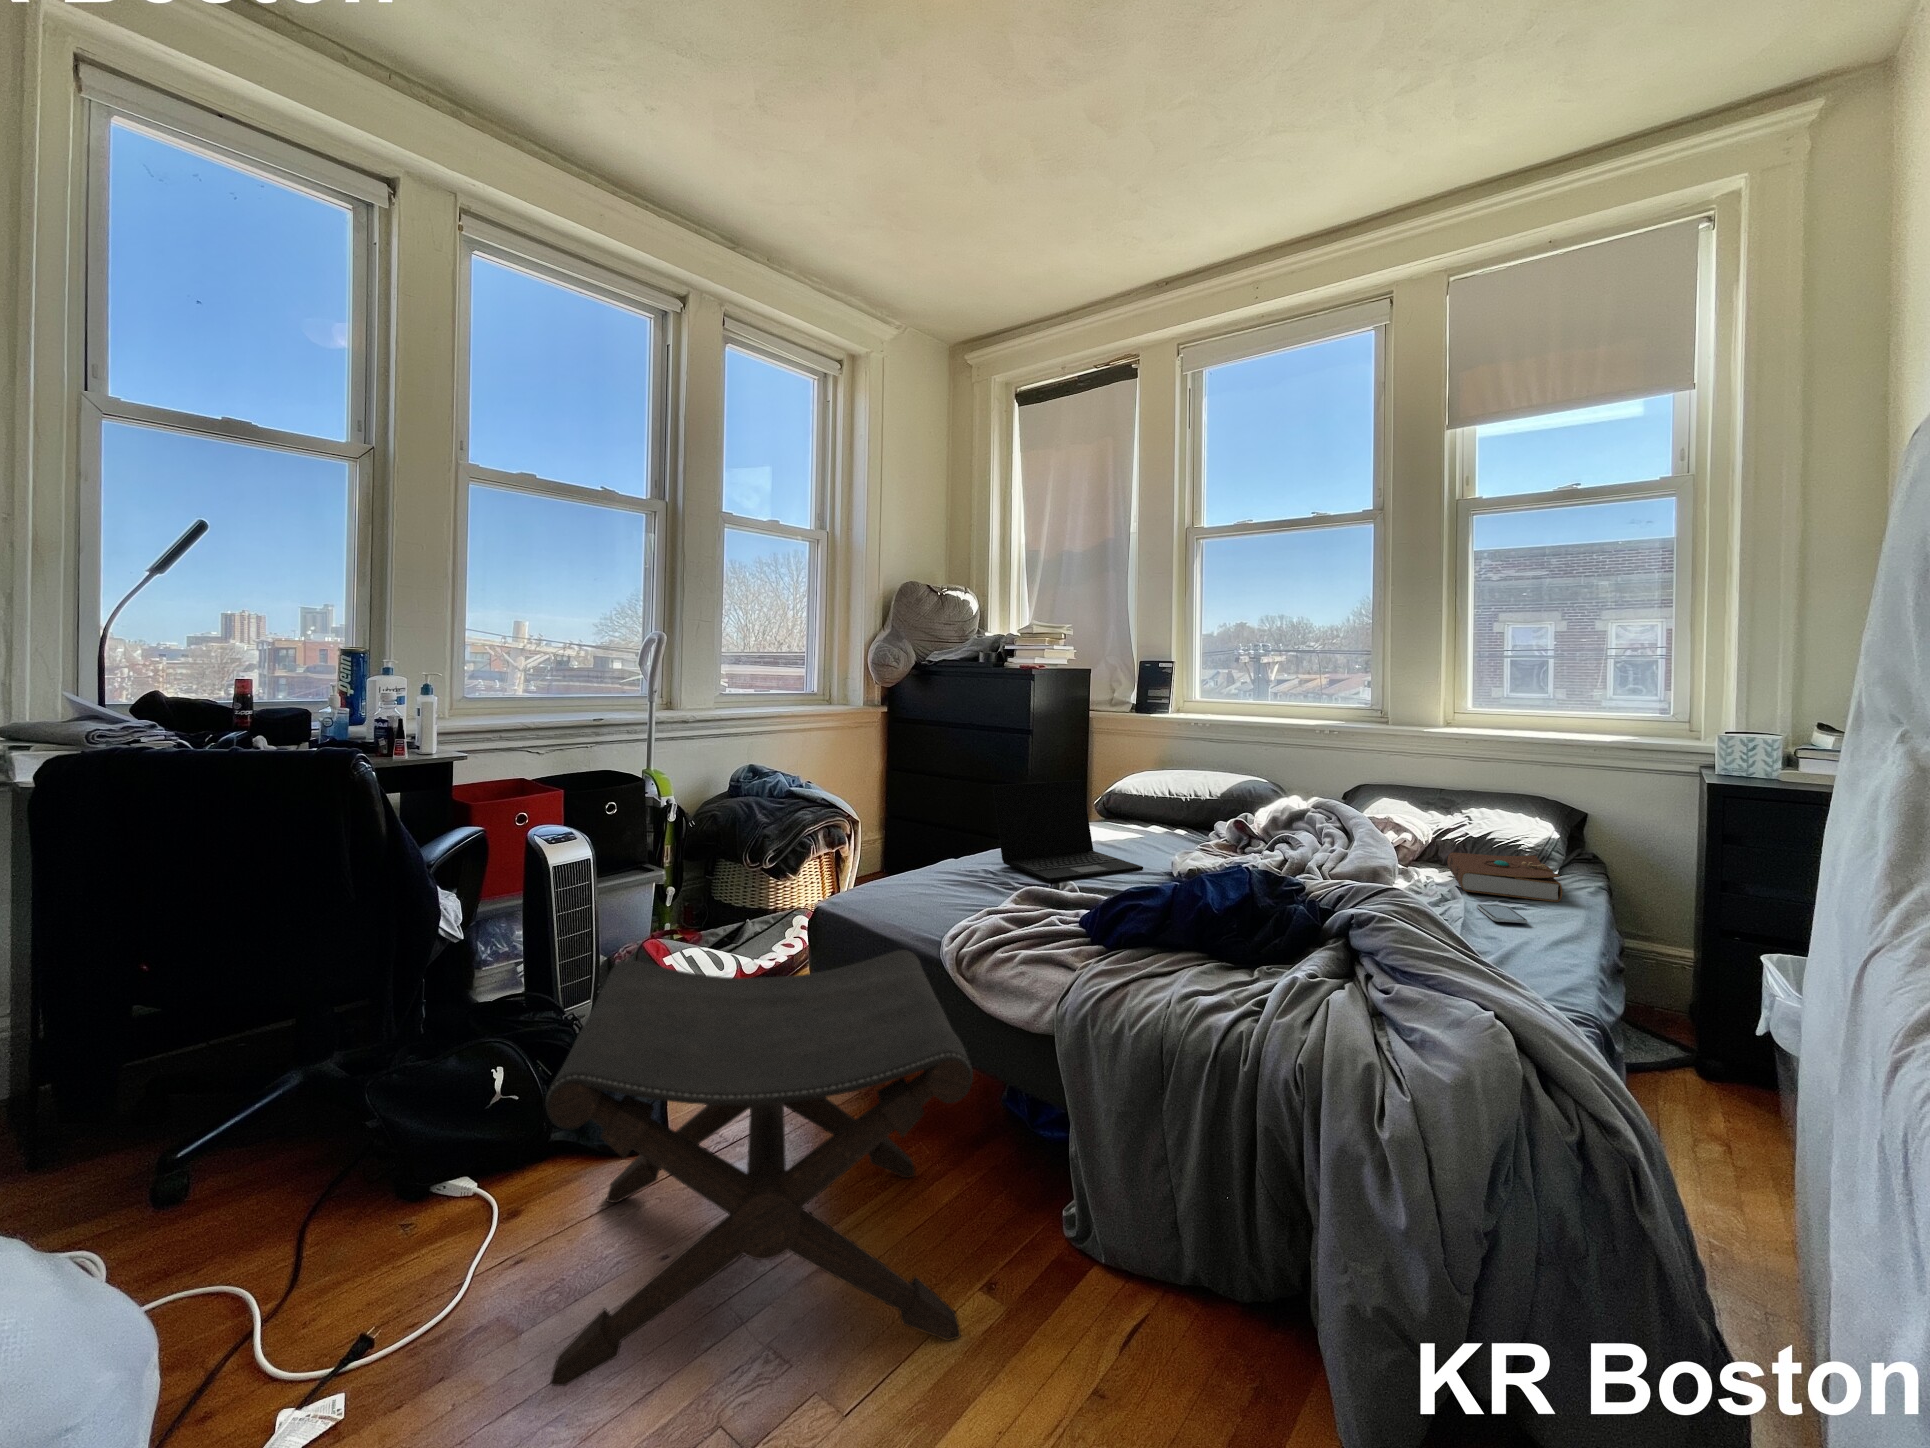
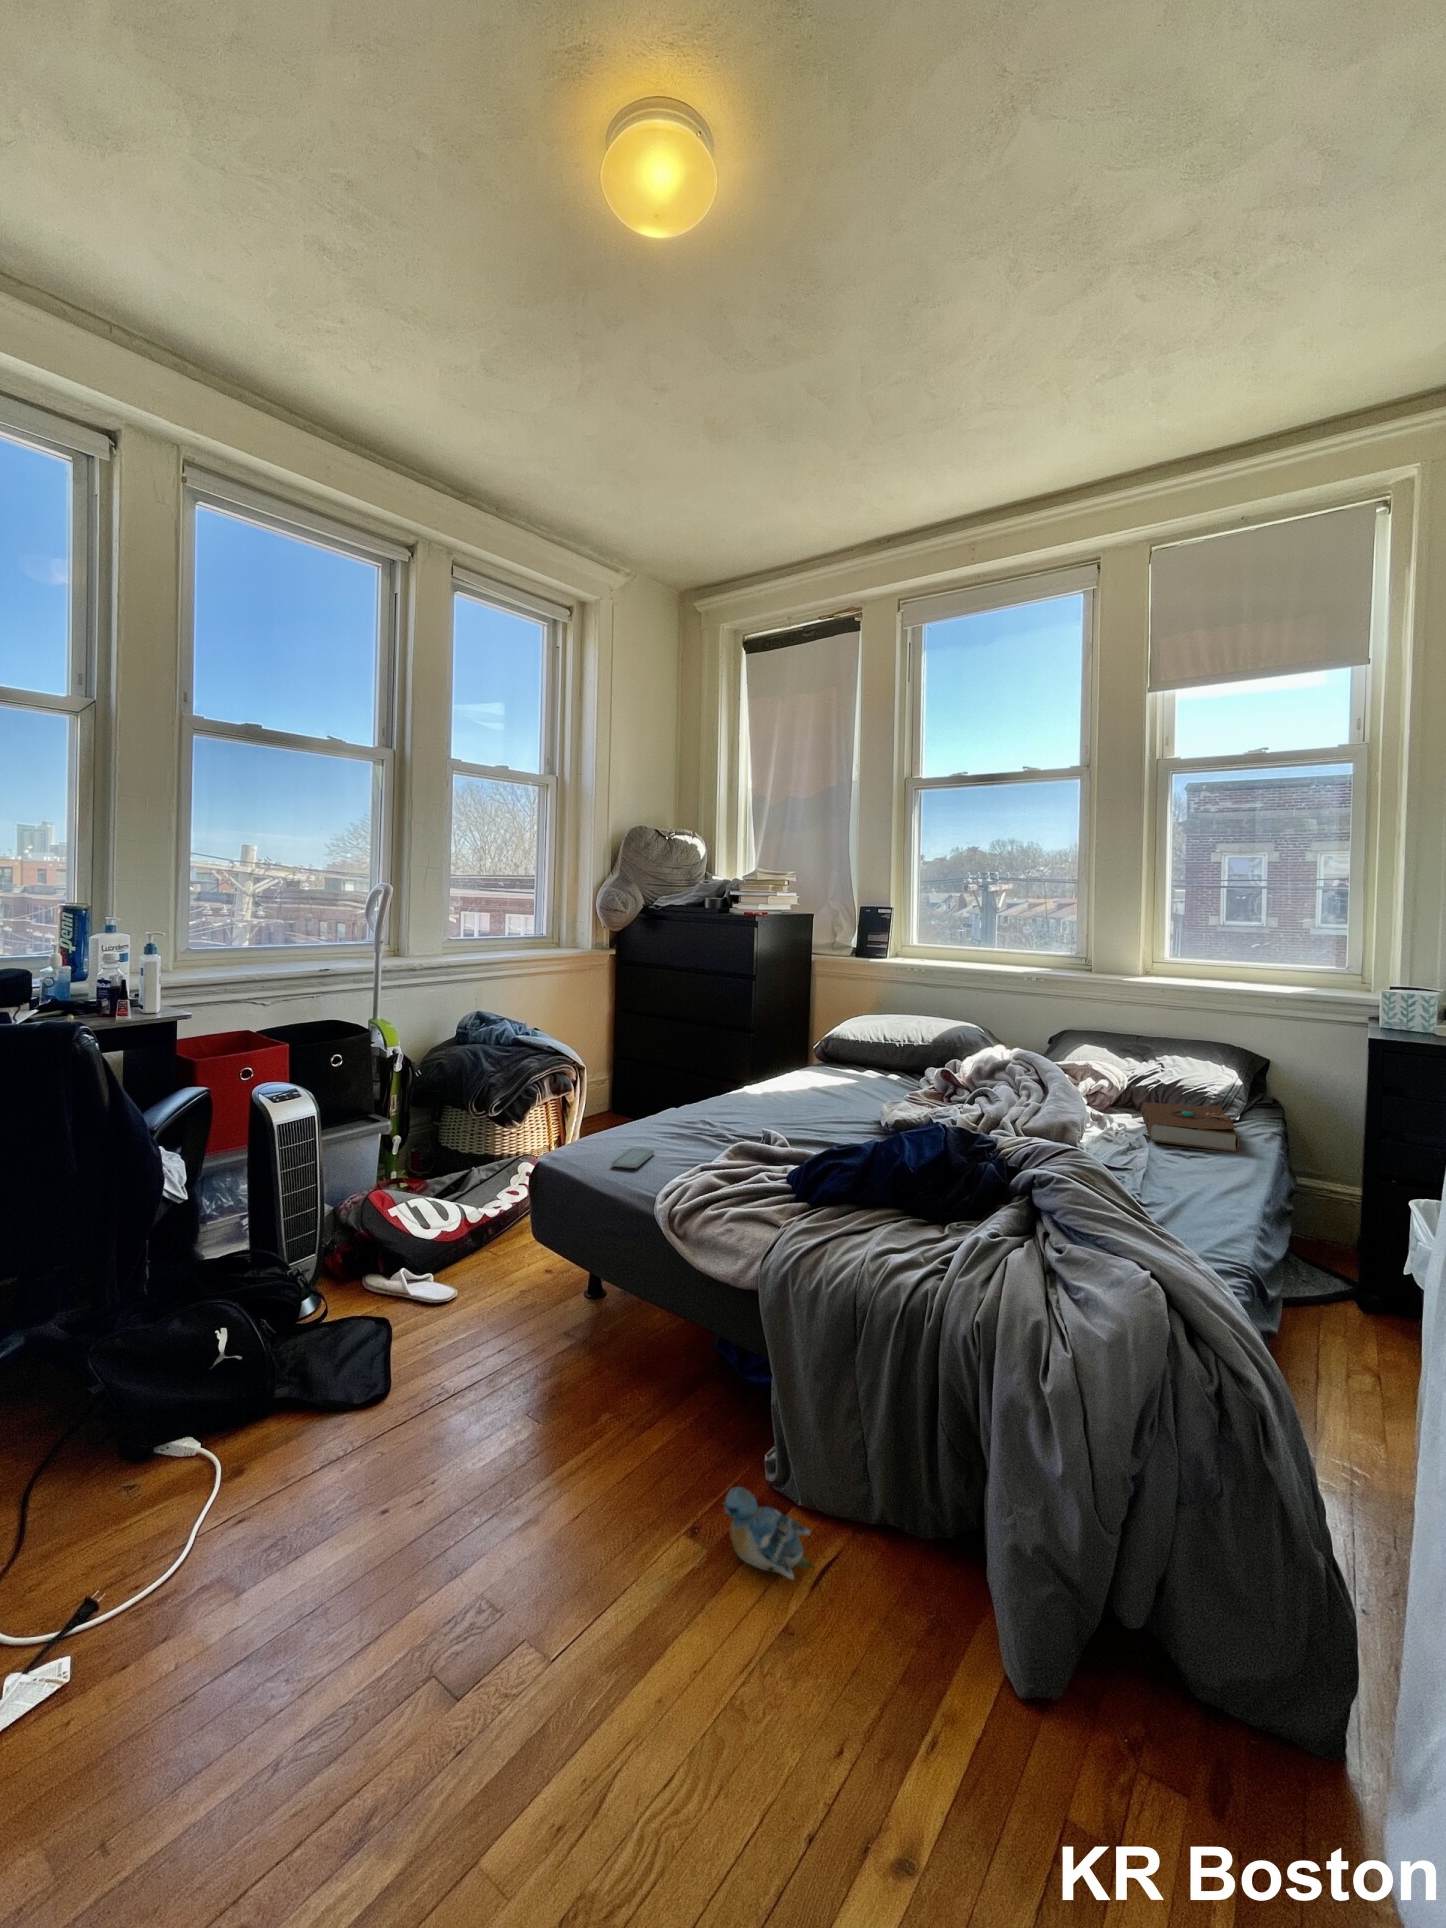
laptop: present [992,780,1143,882] -> none [711,1033,855,1136]
smartphone: present [1477,904,1527,923] -> present [612,1149,654,1168]
footstool: present [545,950,973,1386] -> none [278,1210,679,1632]
plush toy: none [1020,1244,1123,1348] -> present [723,1487,813,1580]

